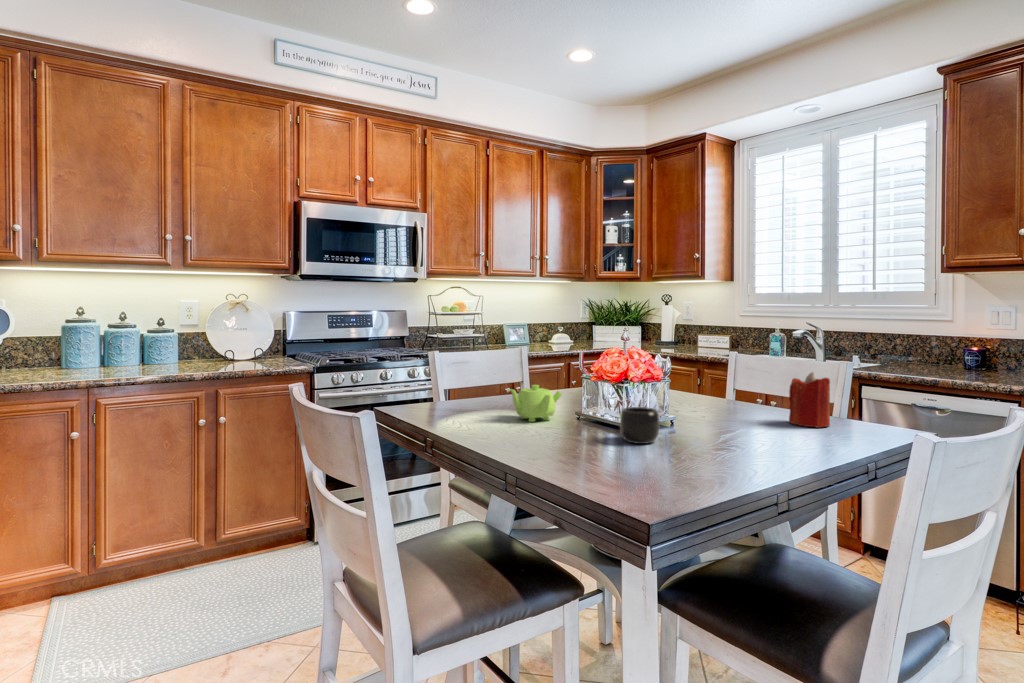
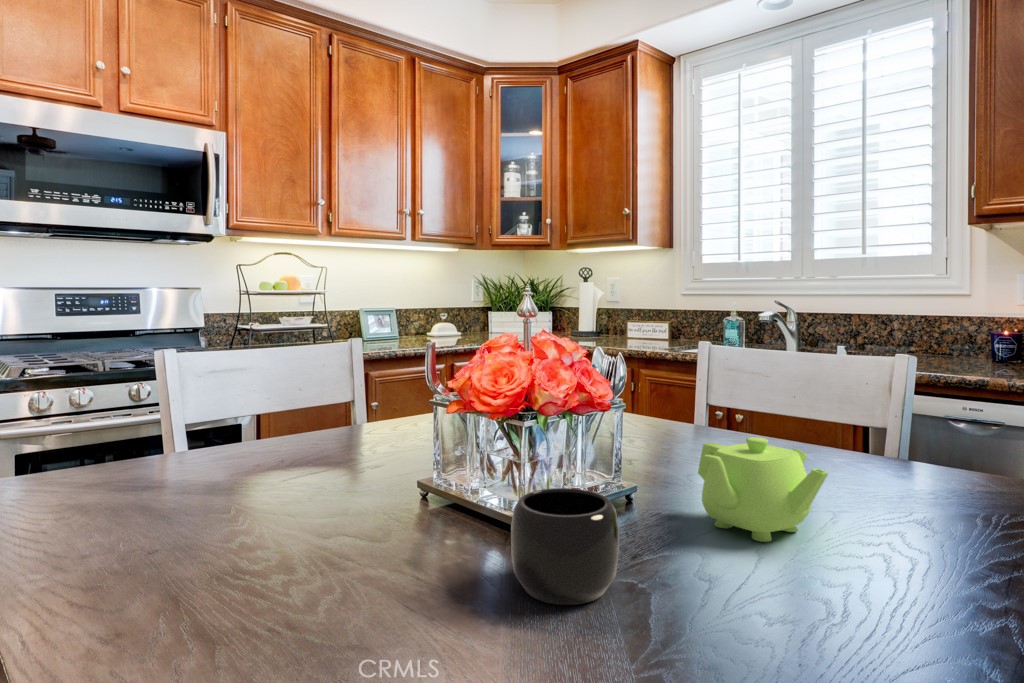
candle: present [789,372,830,428] -> none [869,380,962,502]
teapot: present [509,385,562,422] -> present [698,437,828,542]

